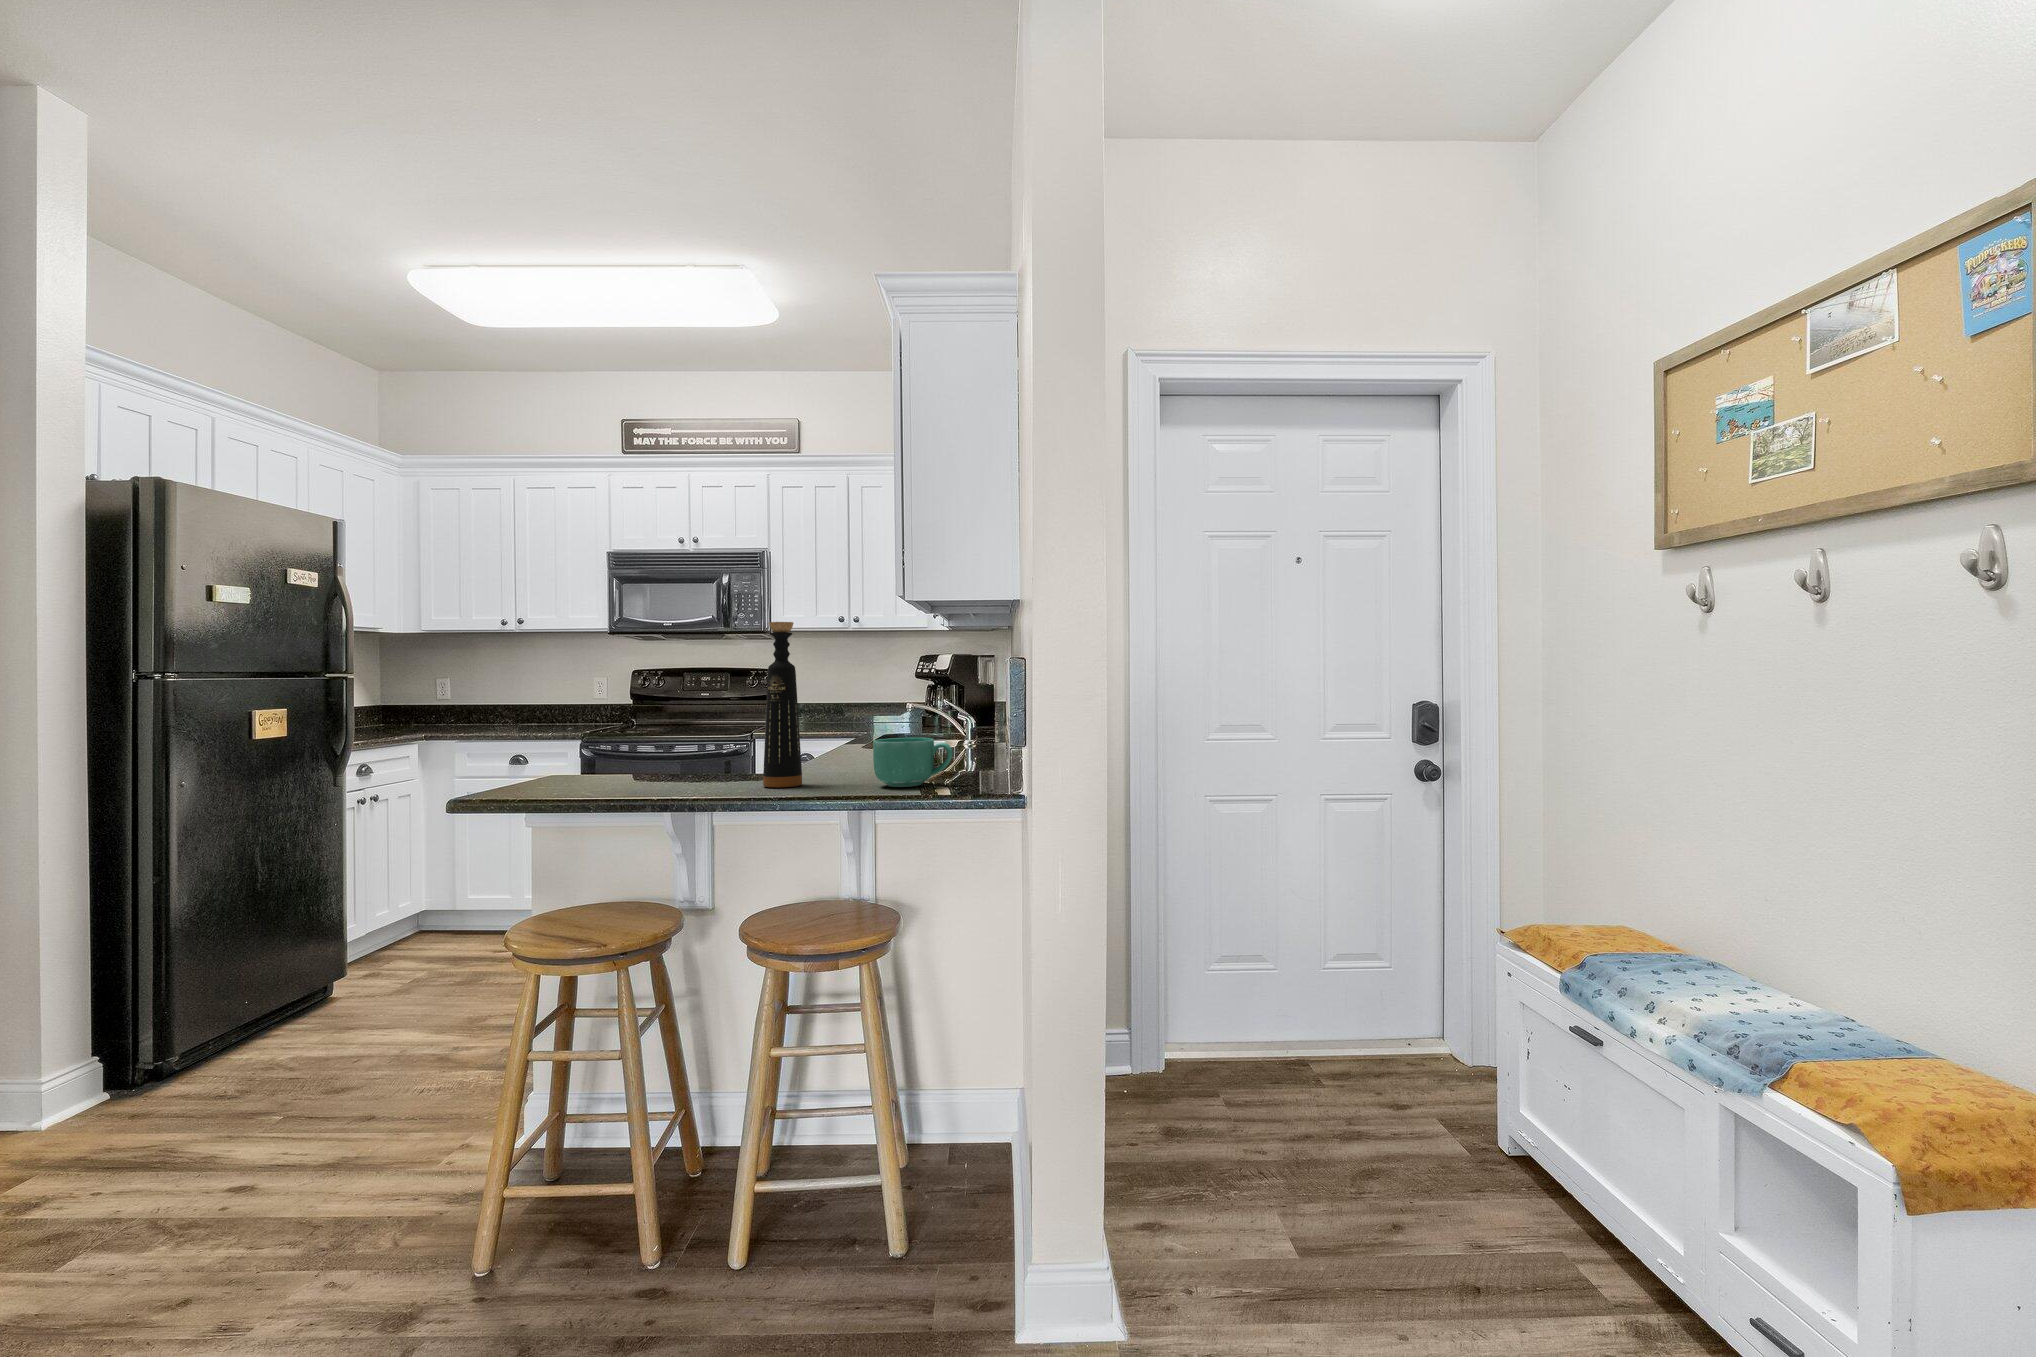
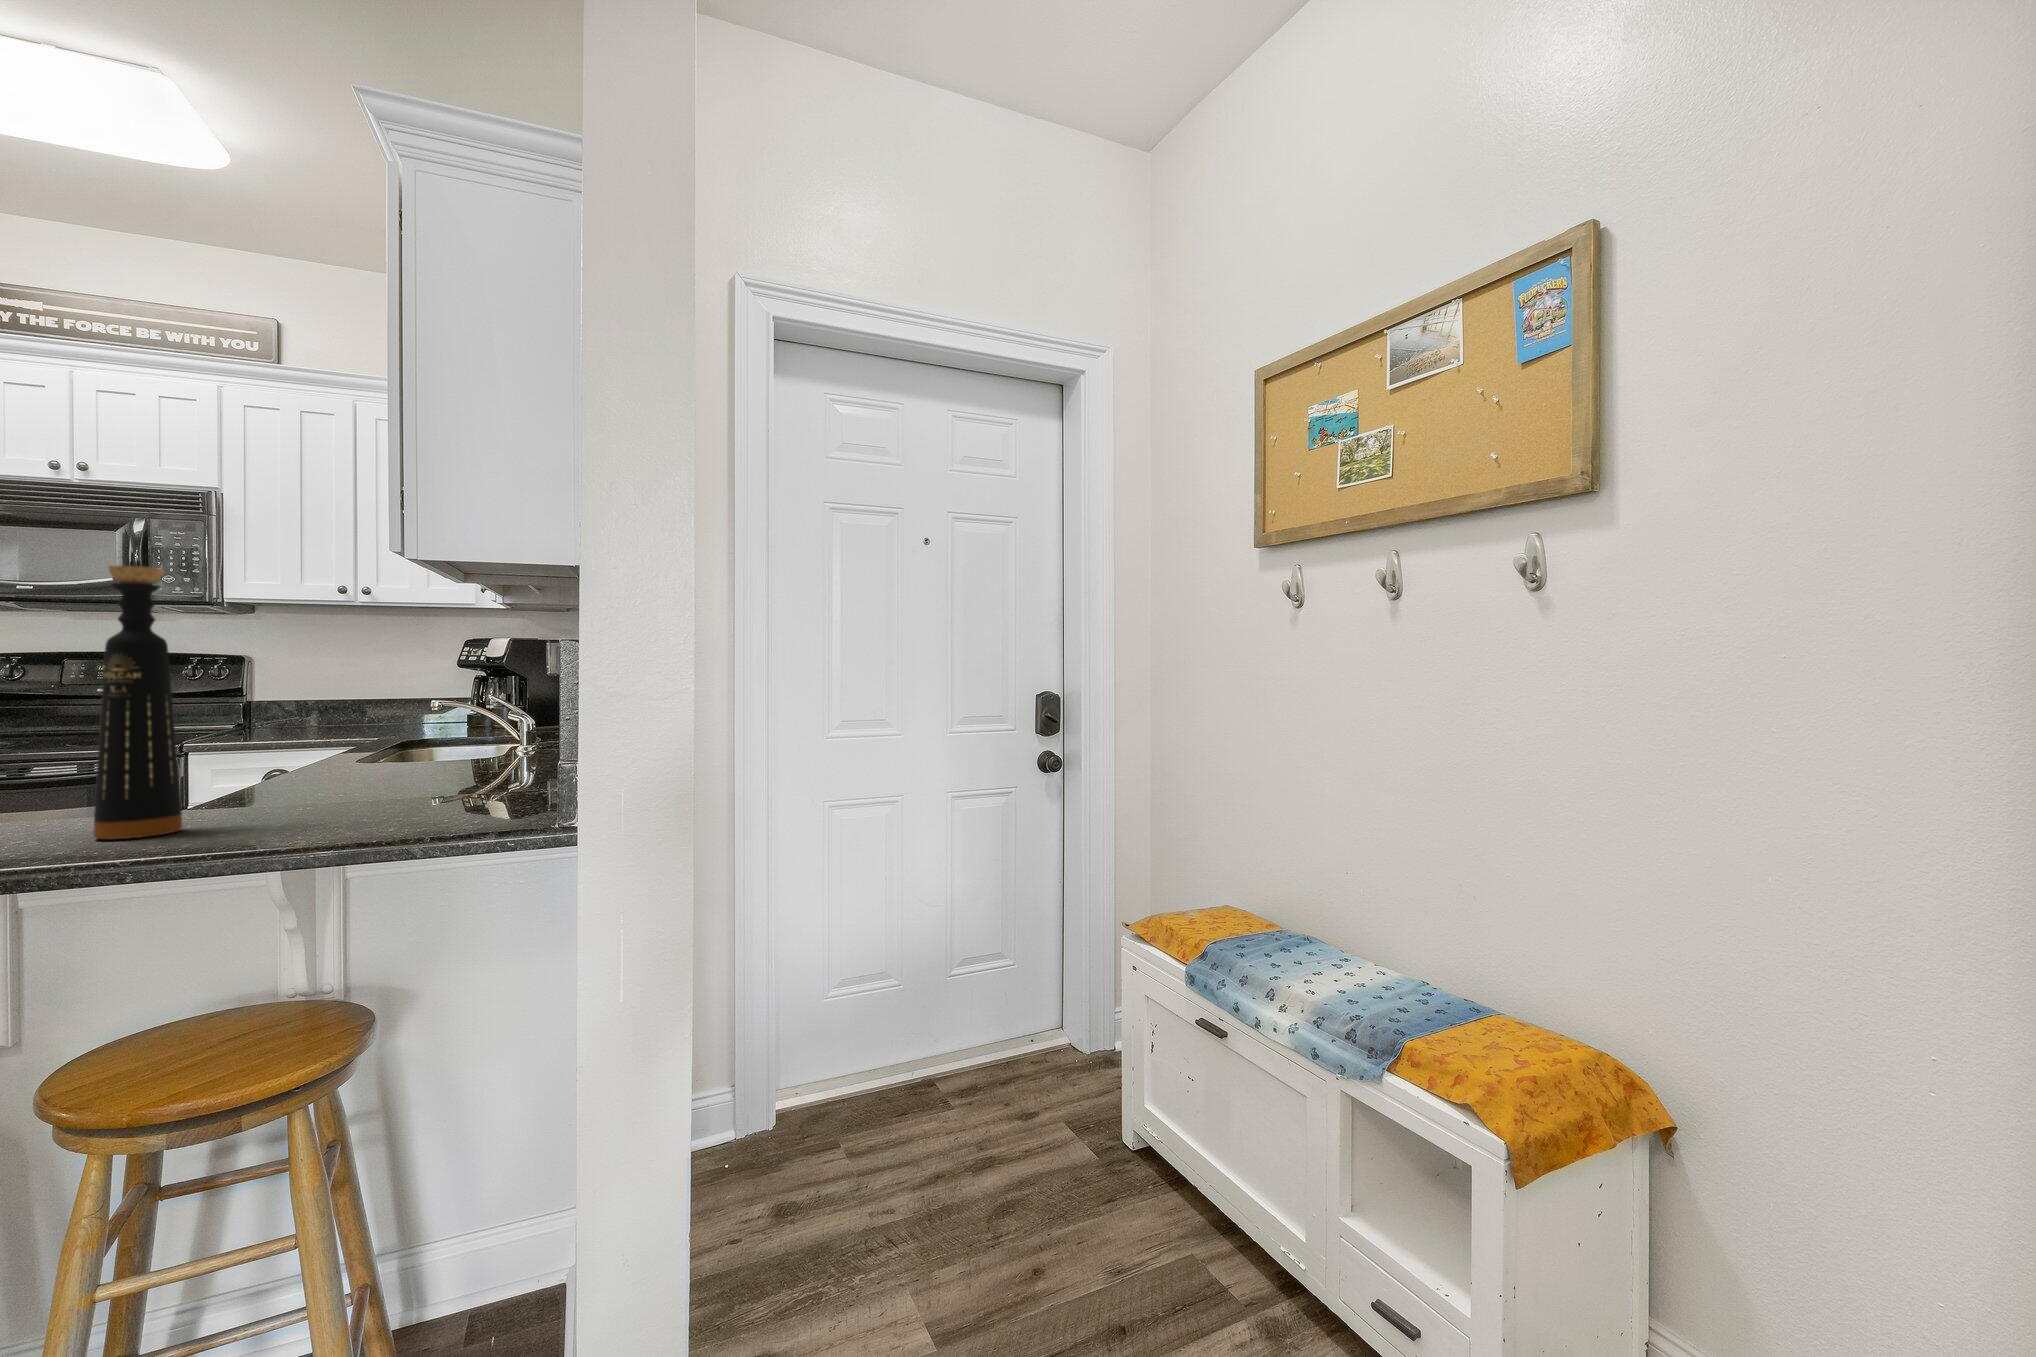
mug: present [873,738,953,787] -> none [318,749,463,826]

